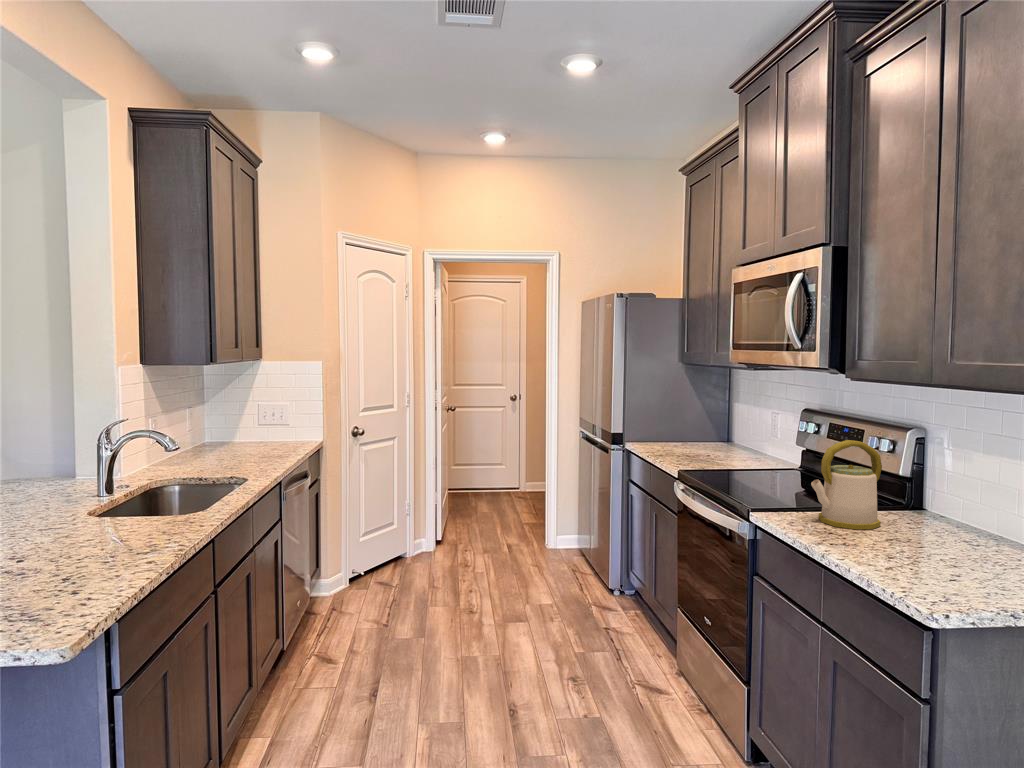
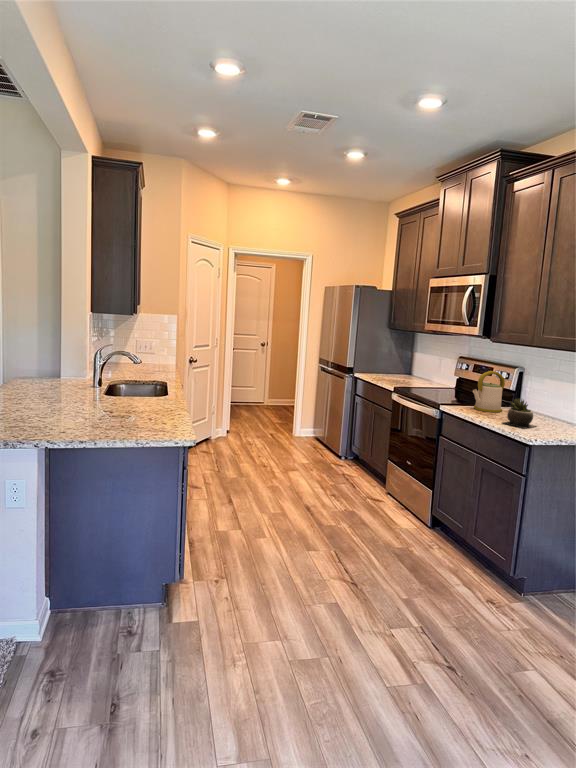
succulent plant: none [867,505,958,580] -> present [504,399,536,429]

